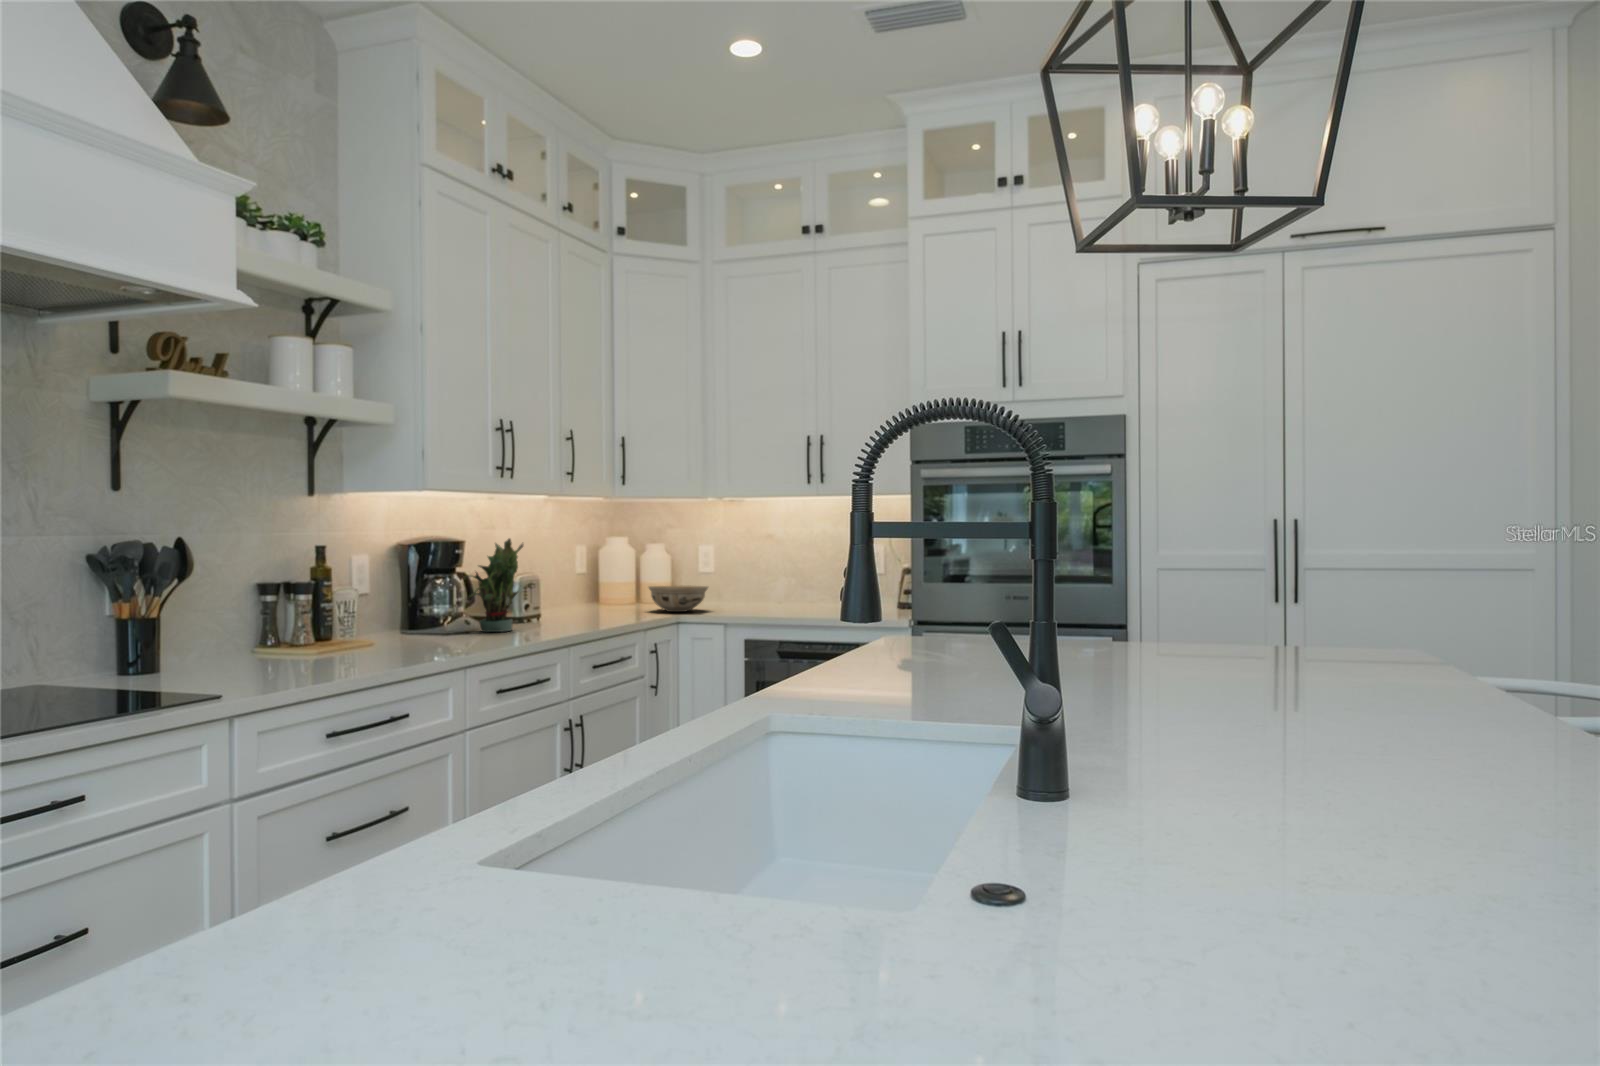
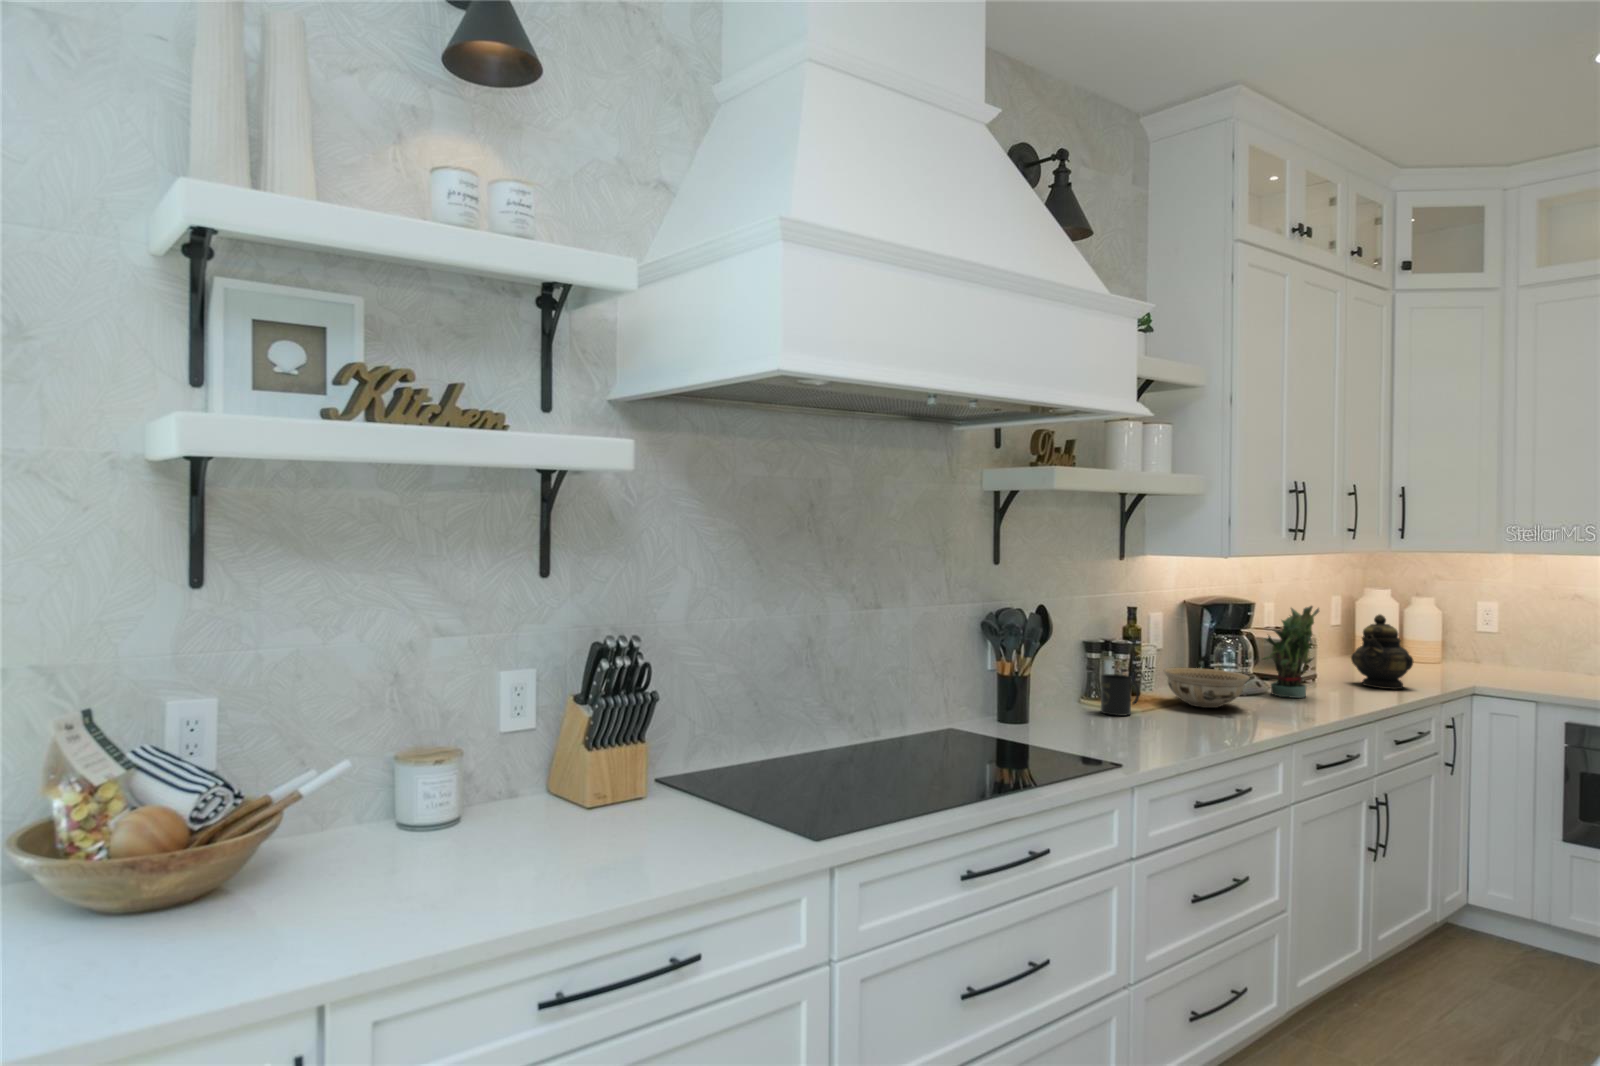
teapot: none [569,551,619,620] -> present [1351,615,1413,689]
ceramic bowl: present [649,586,708,612] -> present [1164,667,1250,708]
mug: none [265,615,313,658] -> present [1101,674,1140,716]

